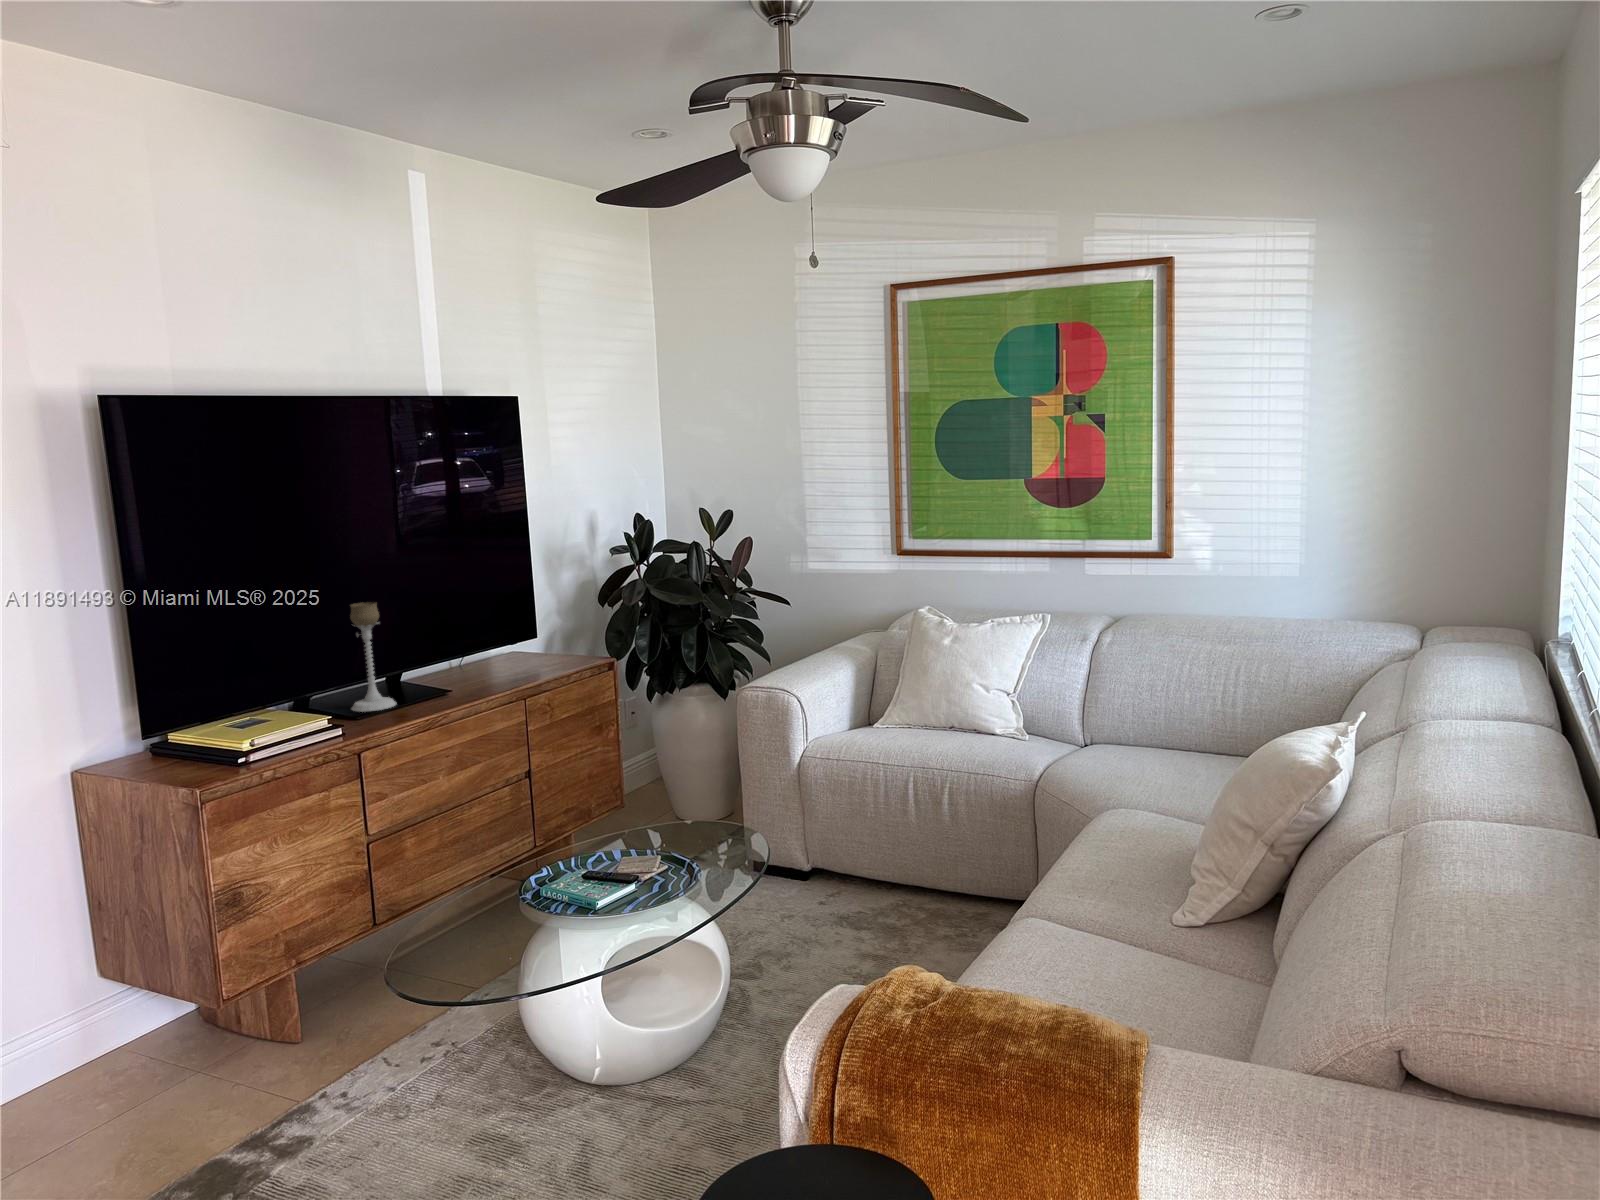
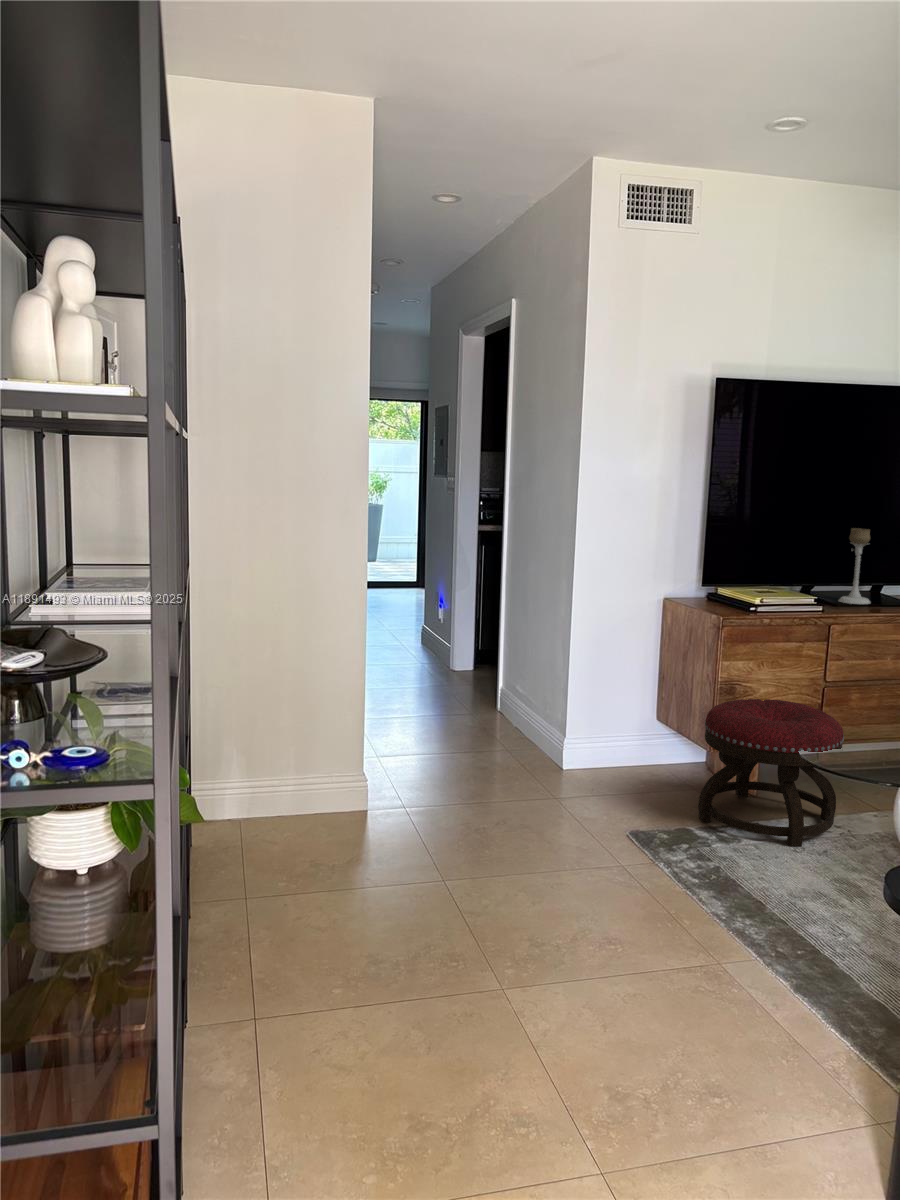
ottoman: none [203,883,433,1135] -> present [698,699,844,847]

